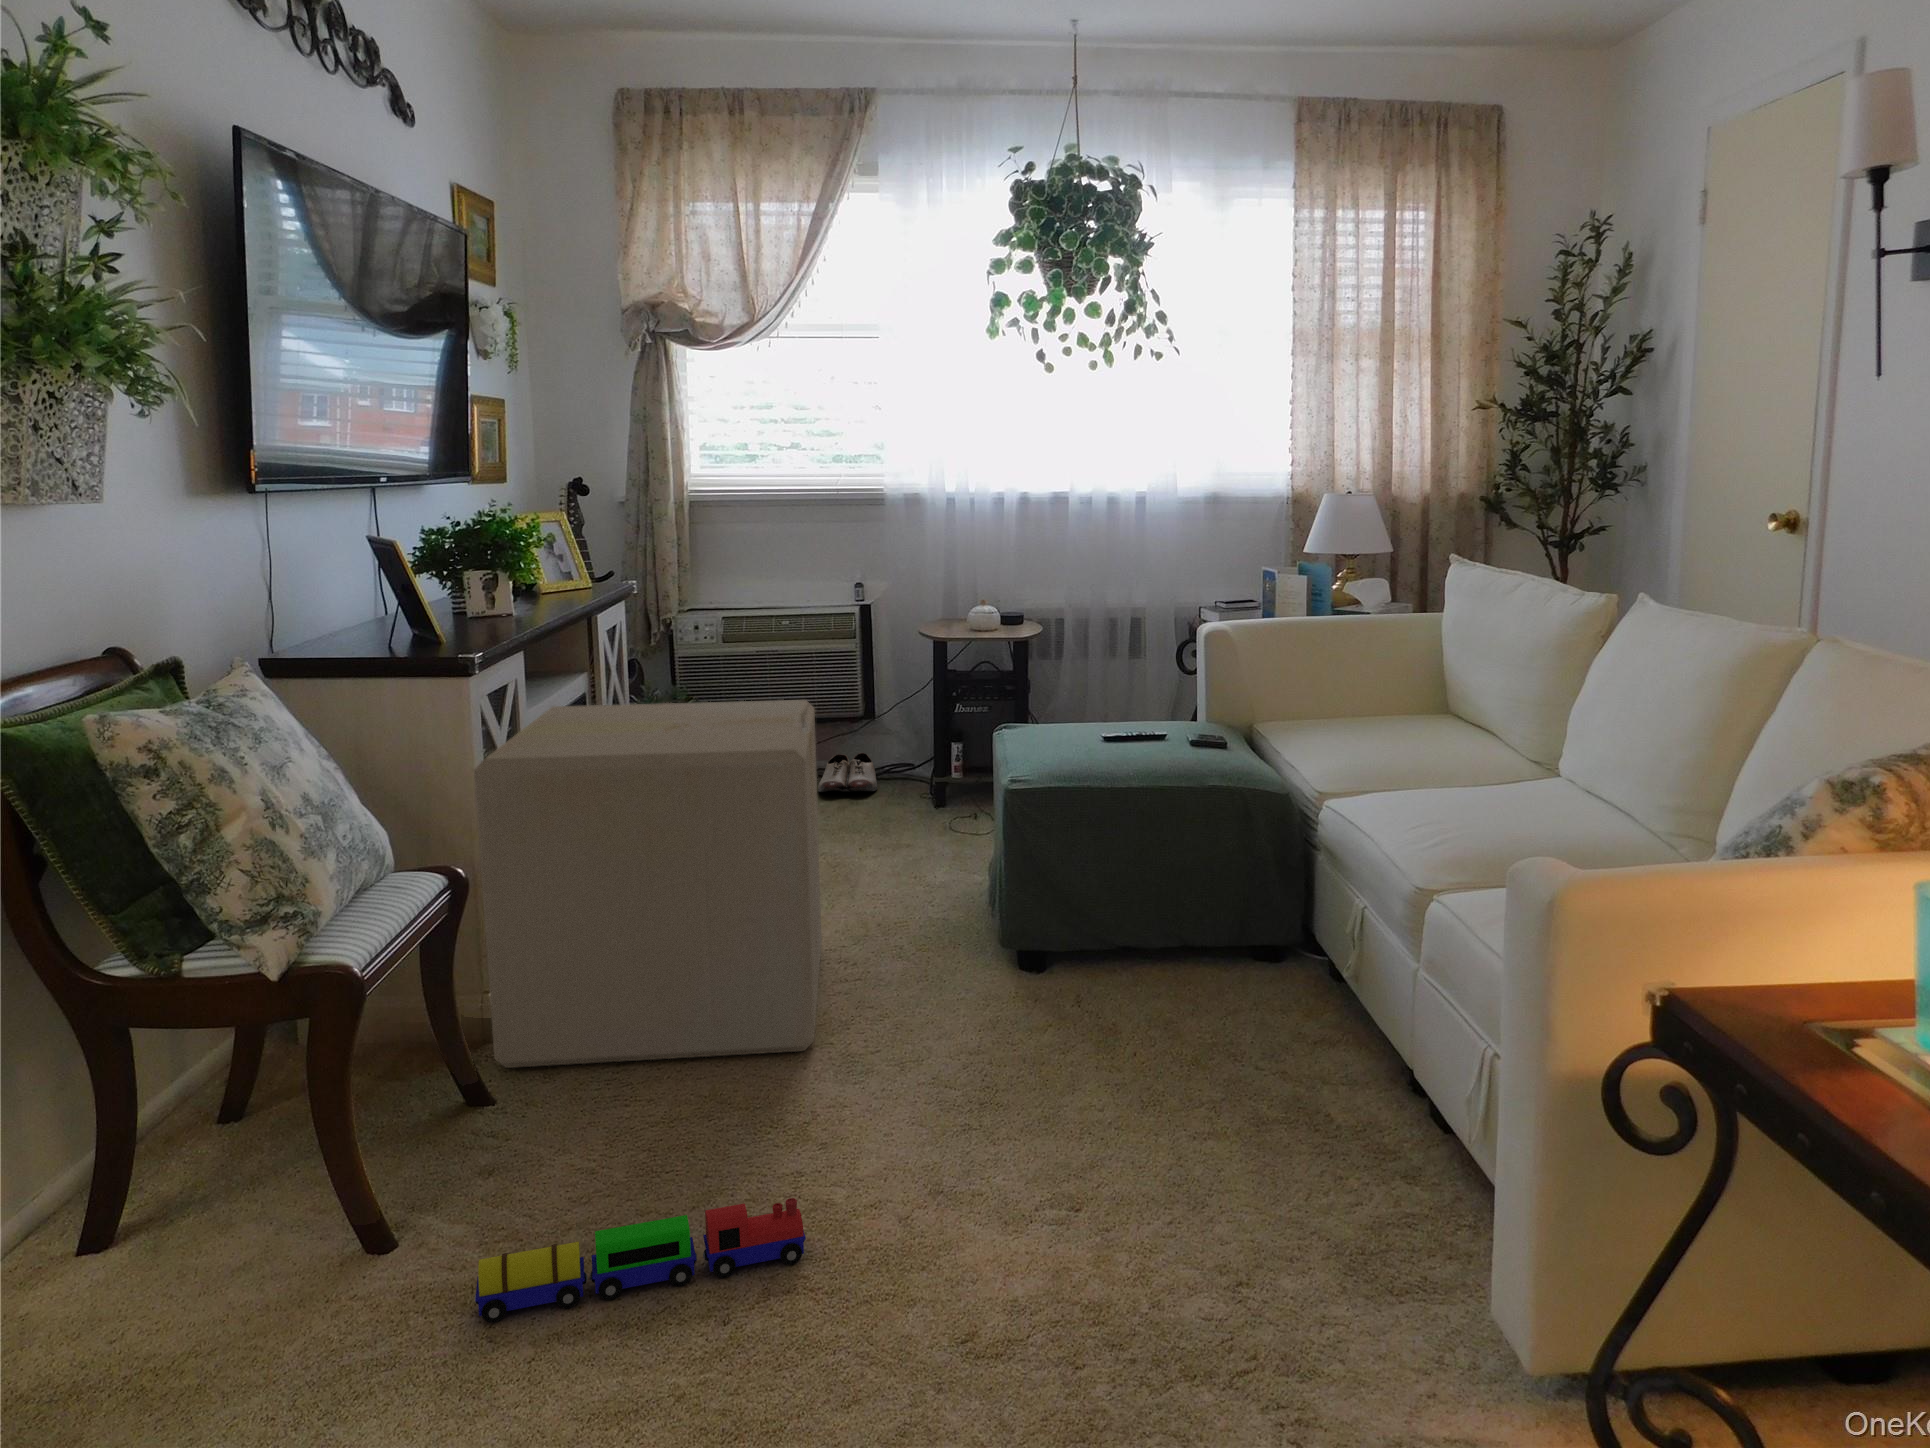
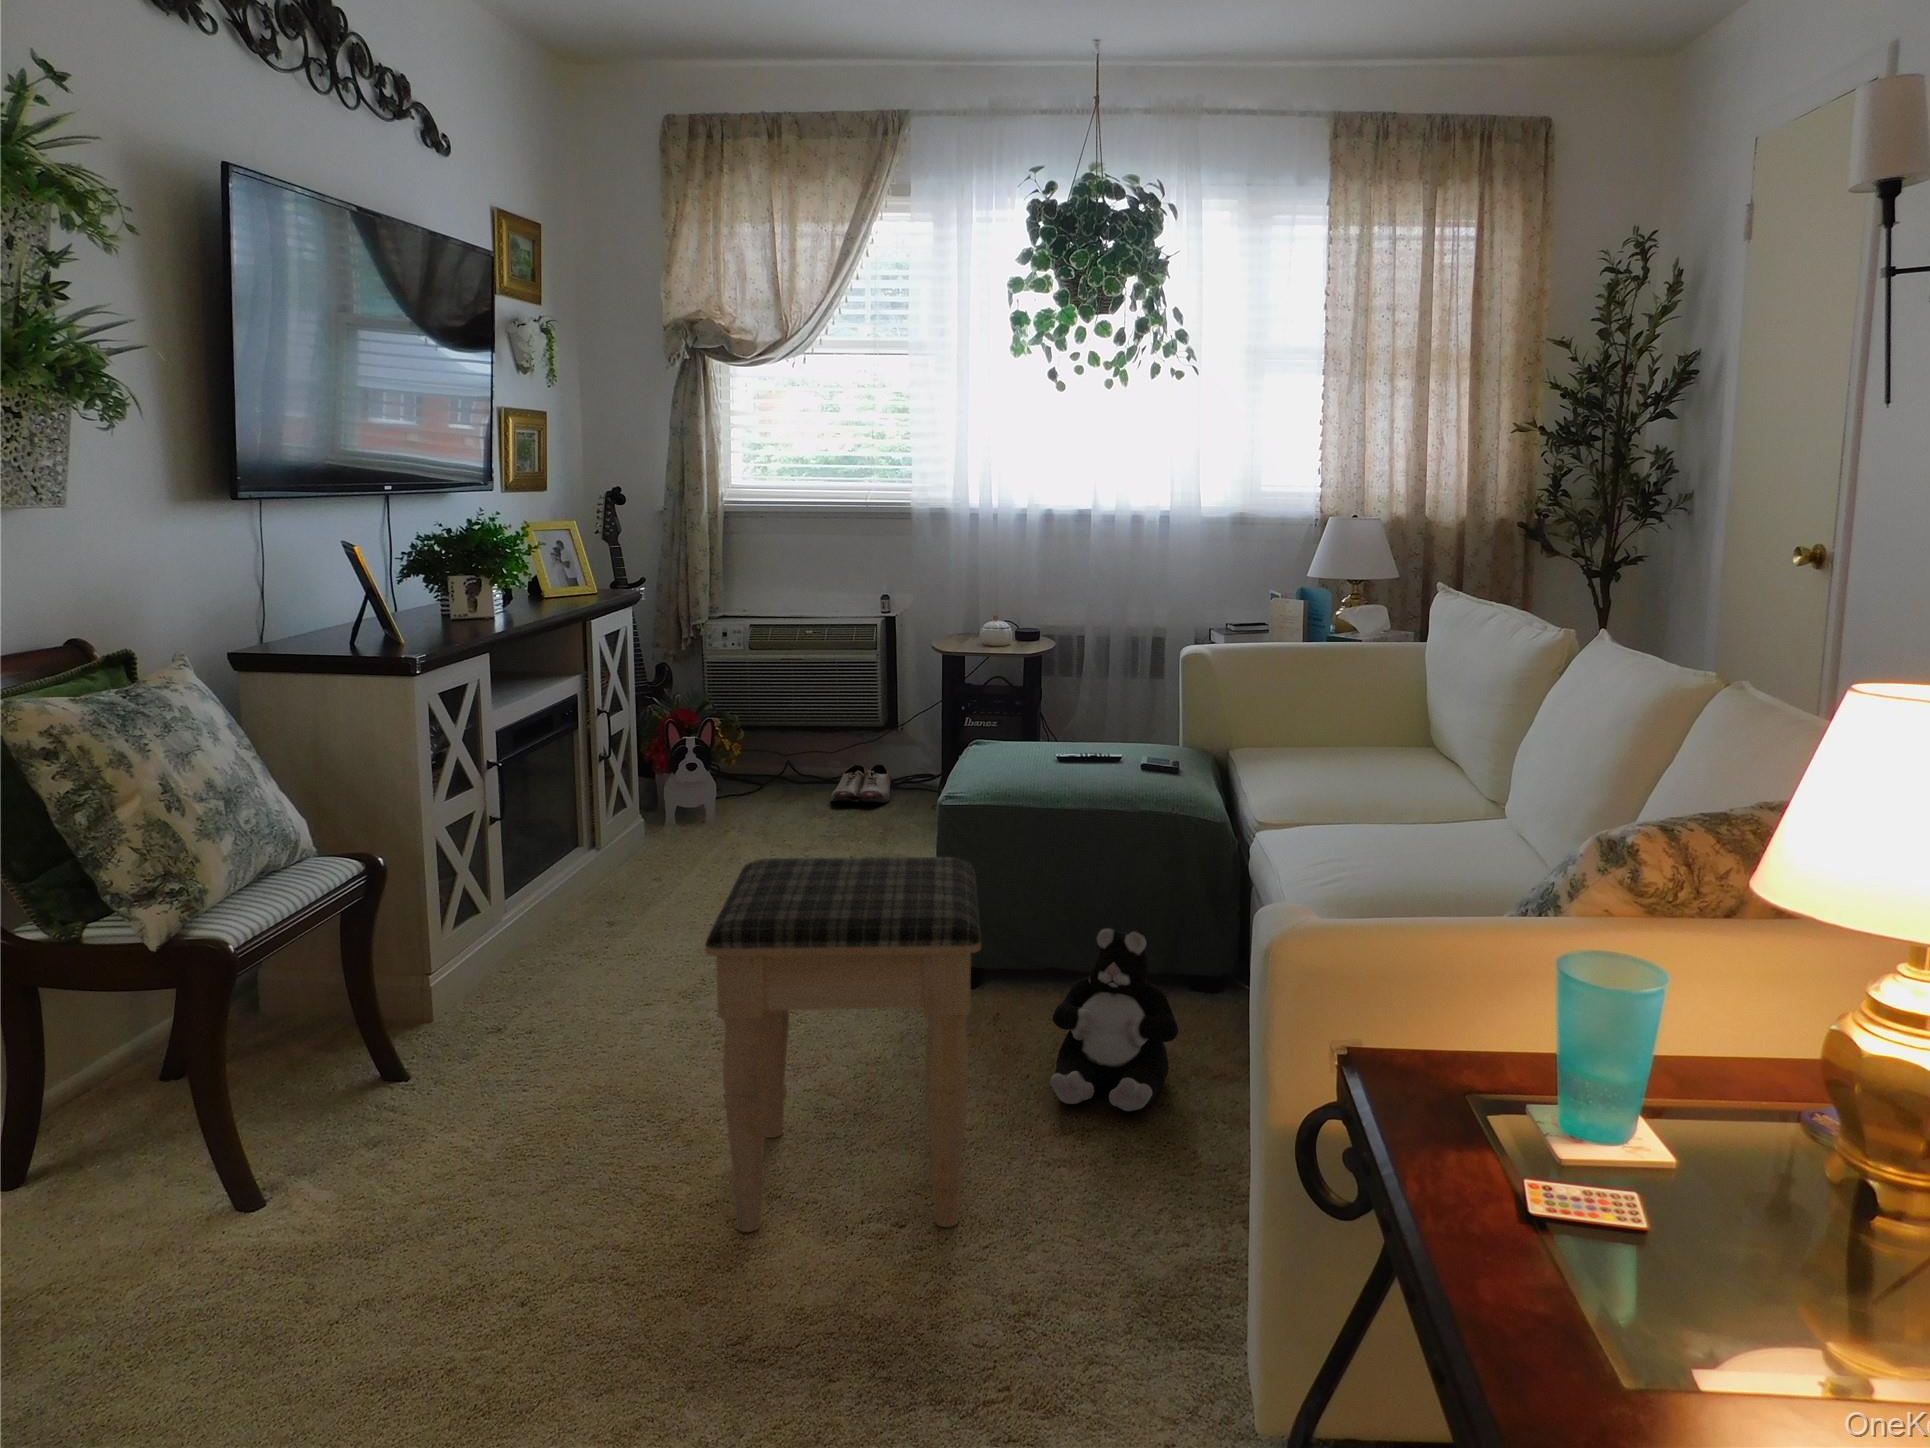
cardboard box: present [474,700,822,1068] -> none [401,708,767,1050]
footstool: none [873,840,1168,1235] -> present [705,857,981,1232]
plush toy: none [1165,903,1293,1085] -> present [1050,927,1178,1112]
toy train: present [474,1198,806,1323] -> none [301,1186,625,1279]

